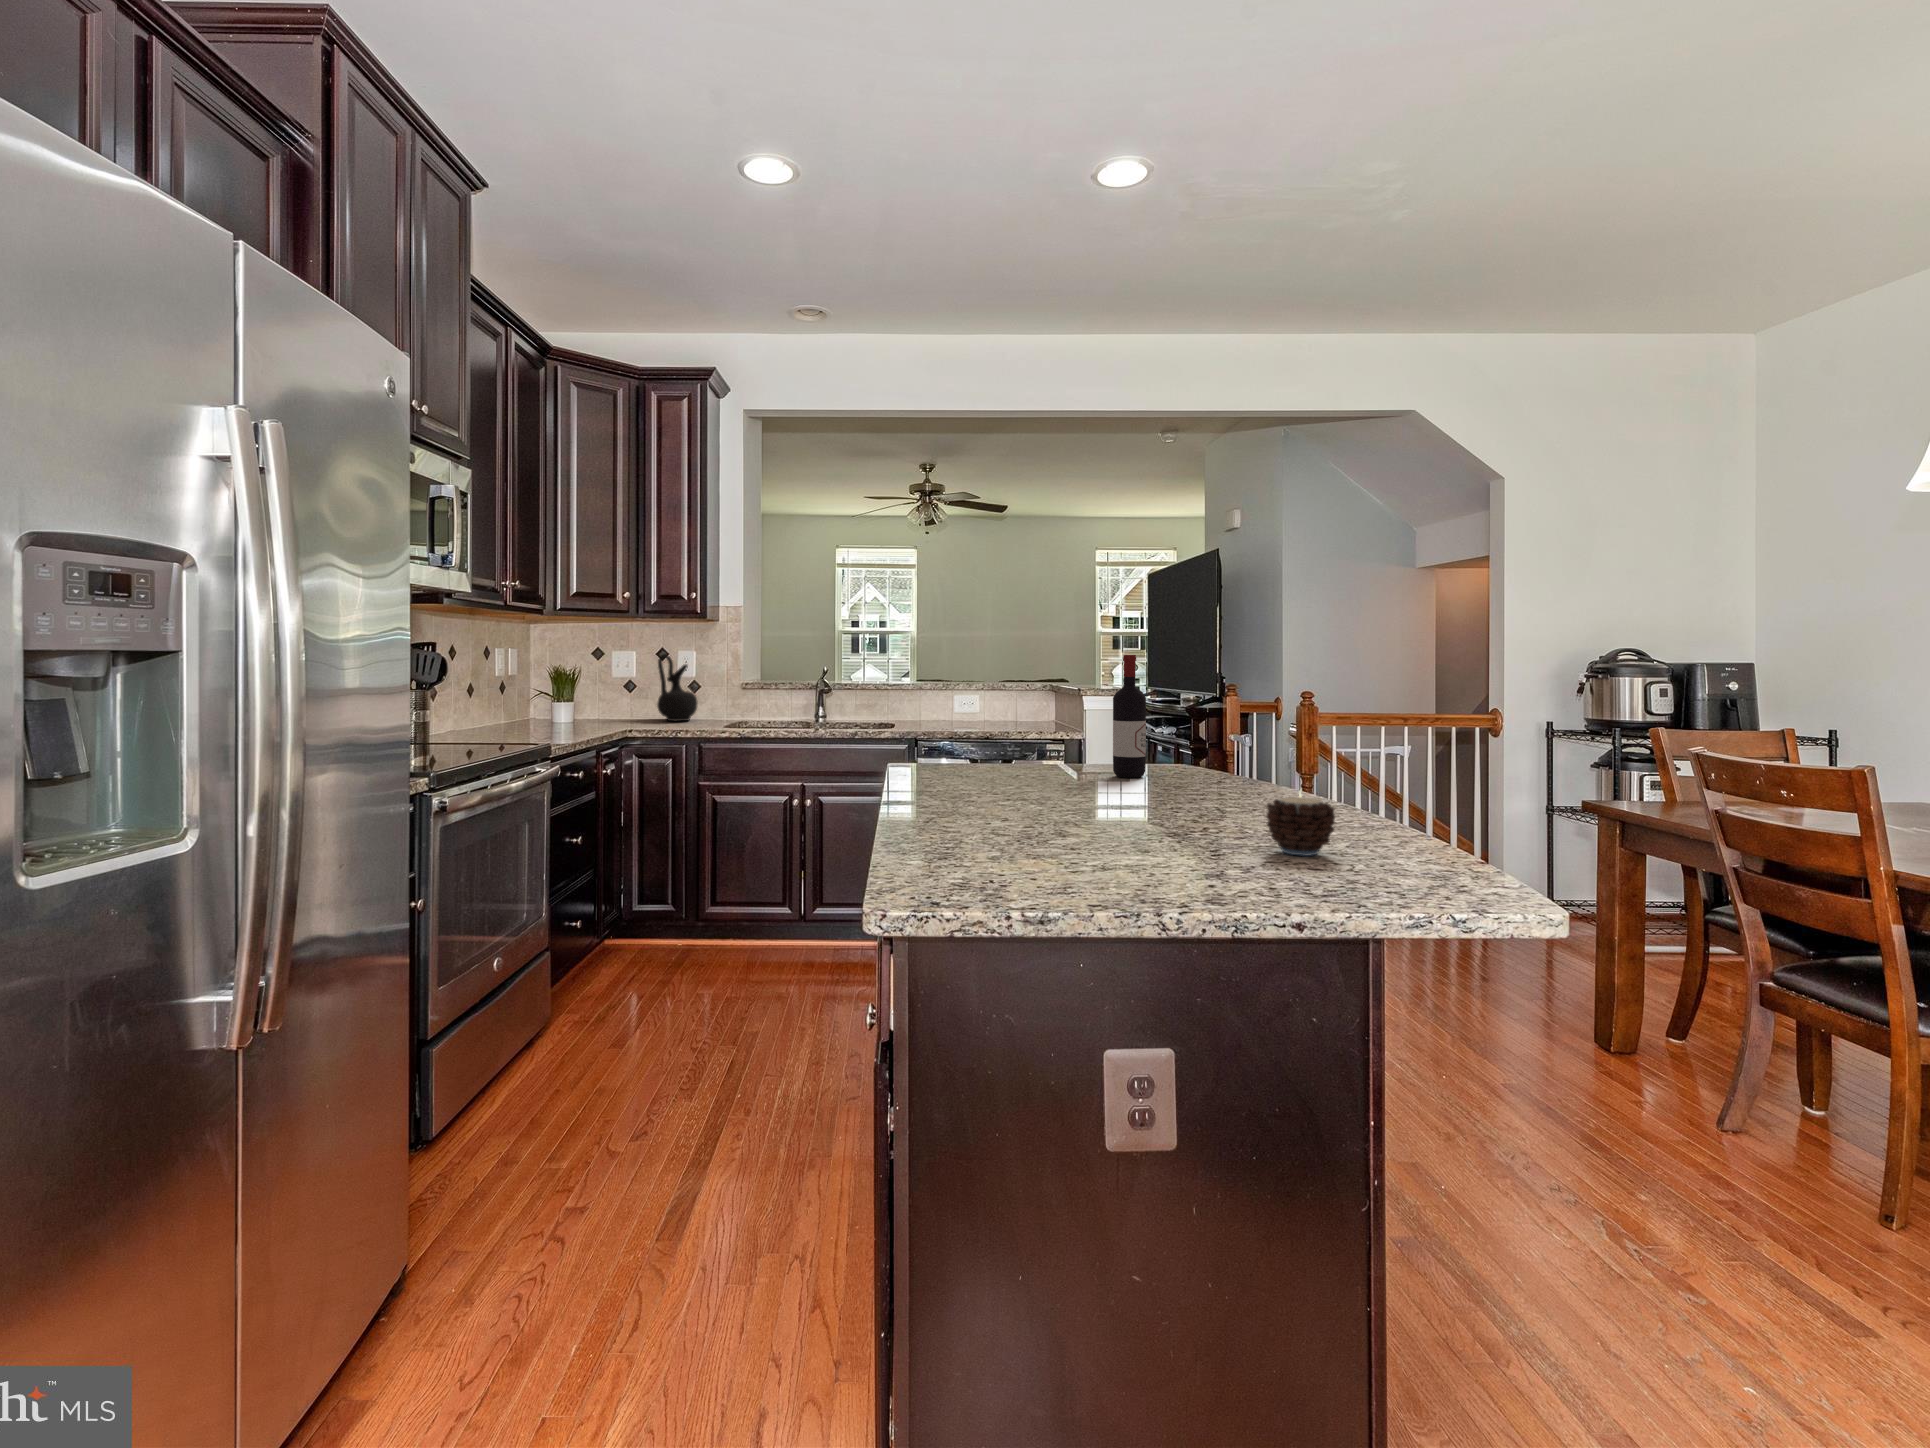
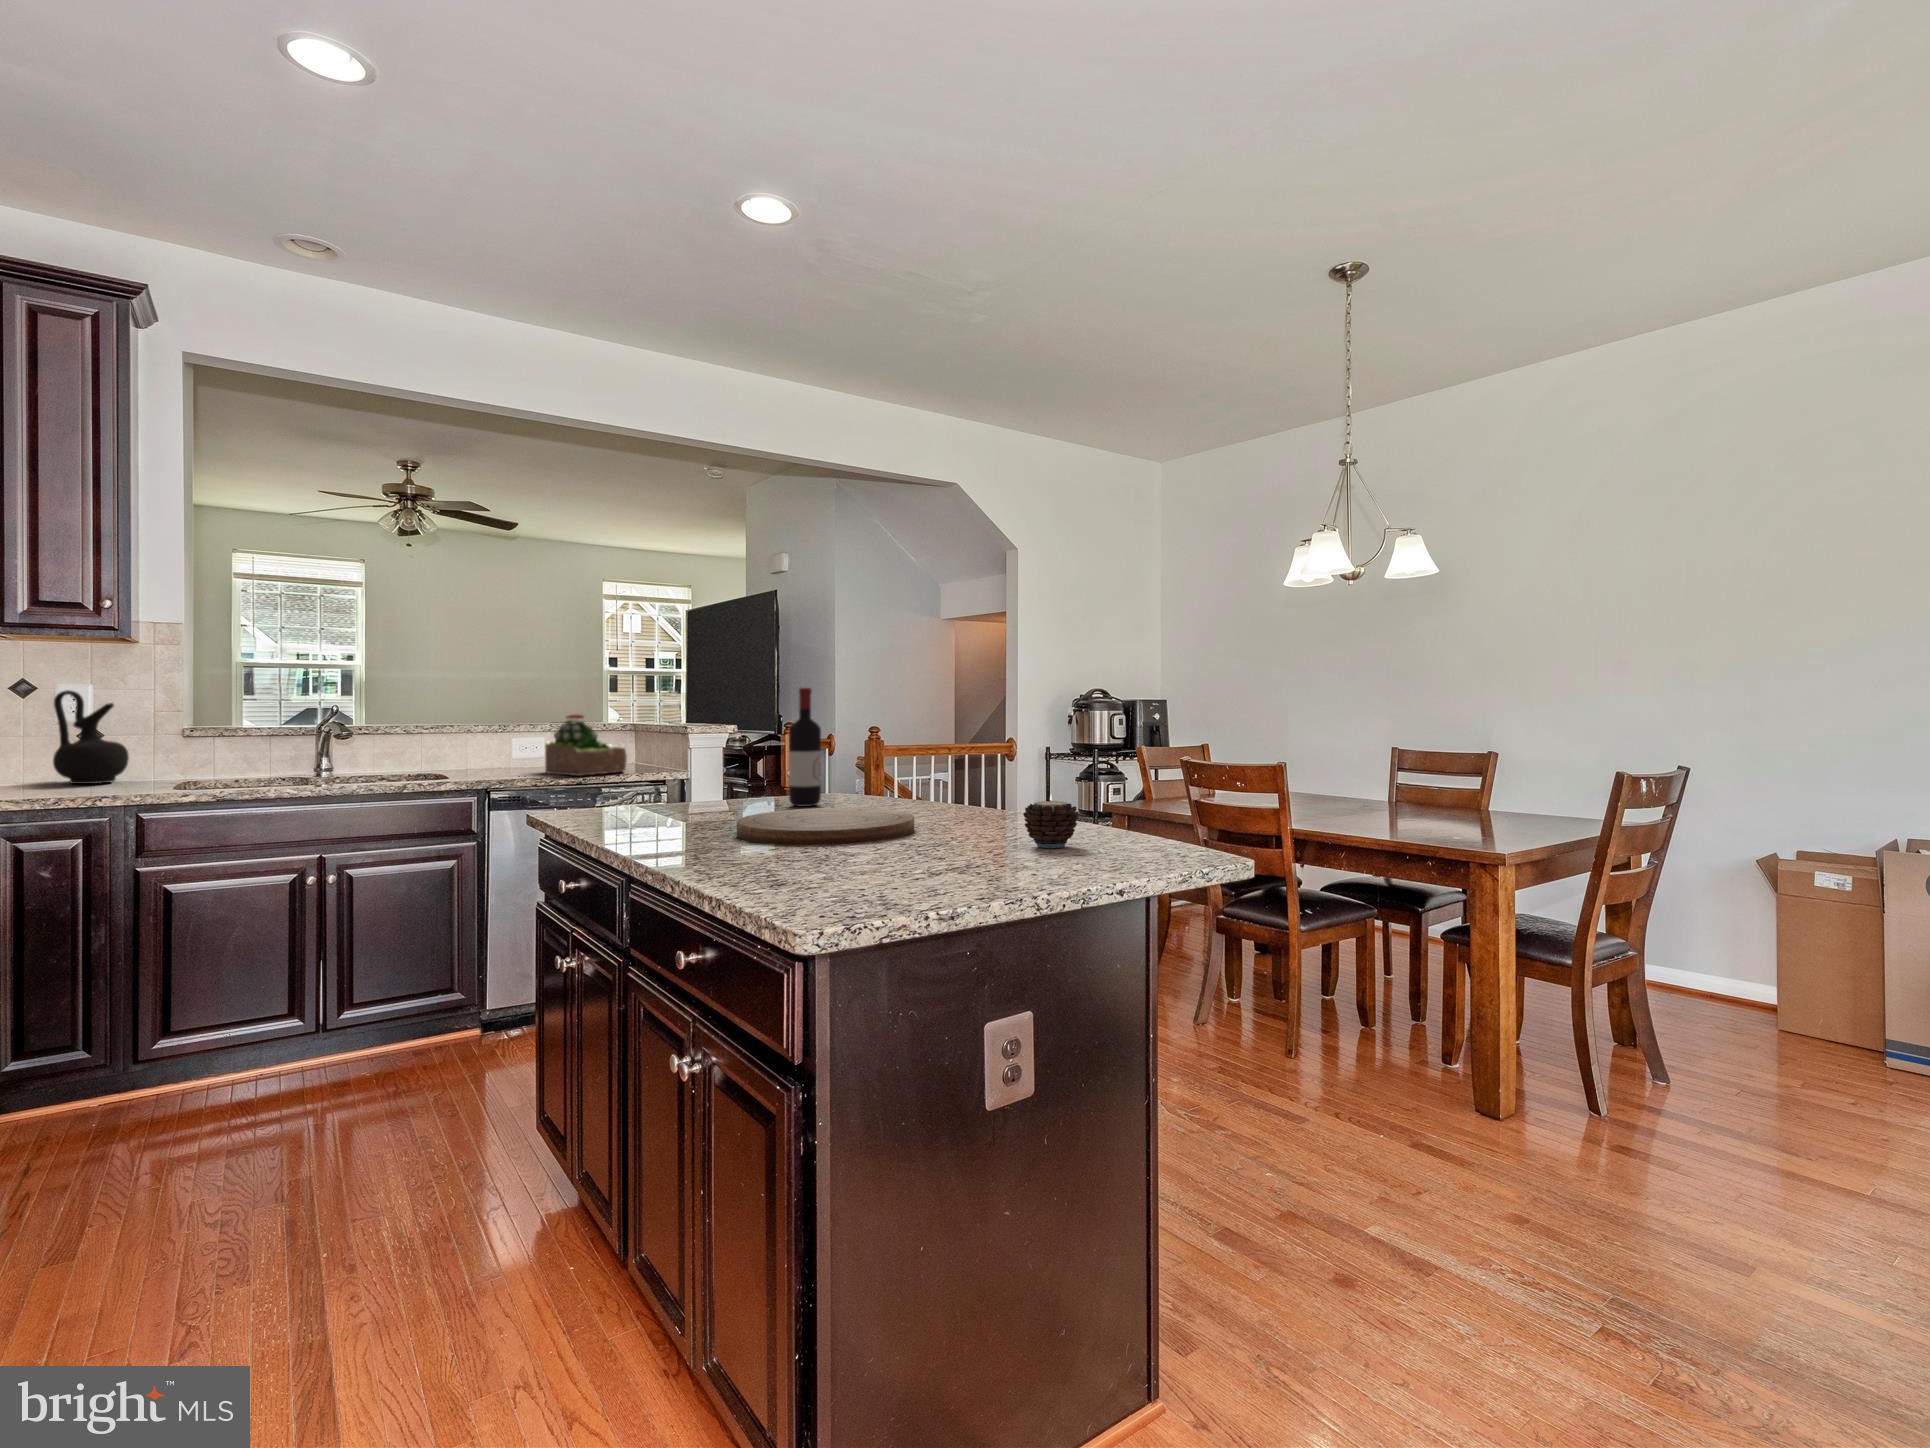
succulent plant: none [975,676,1043,732] -> present [545,715,627,776]
cutting board: none [1001,781,1186,824] -> present [737,808,914,845]

